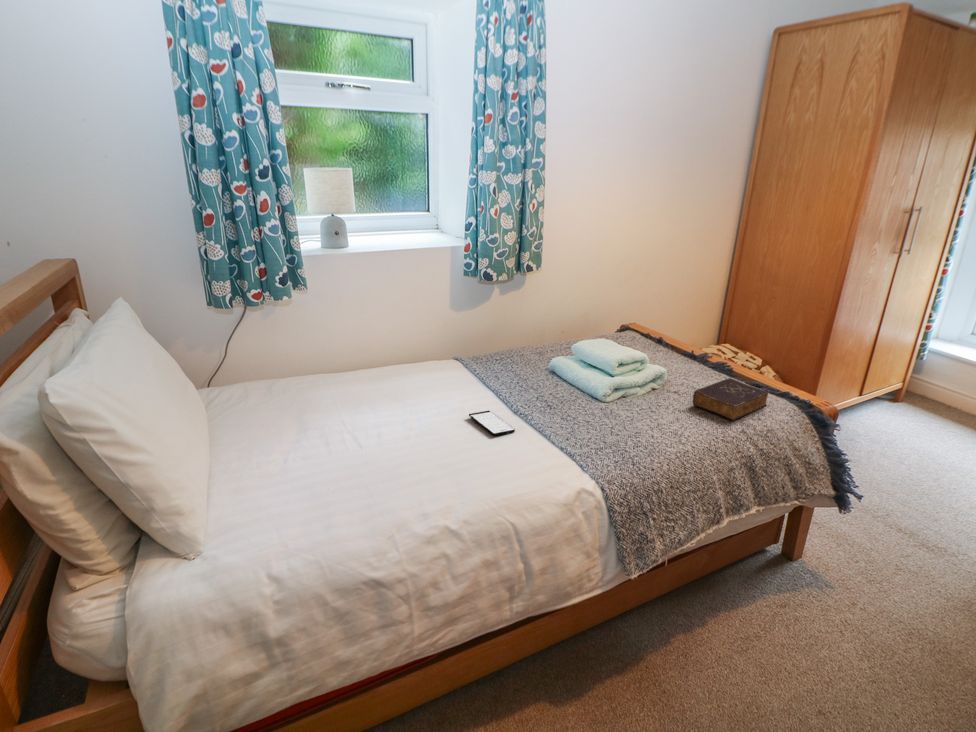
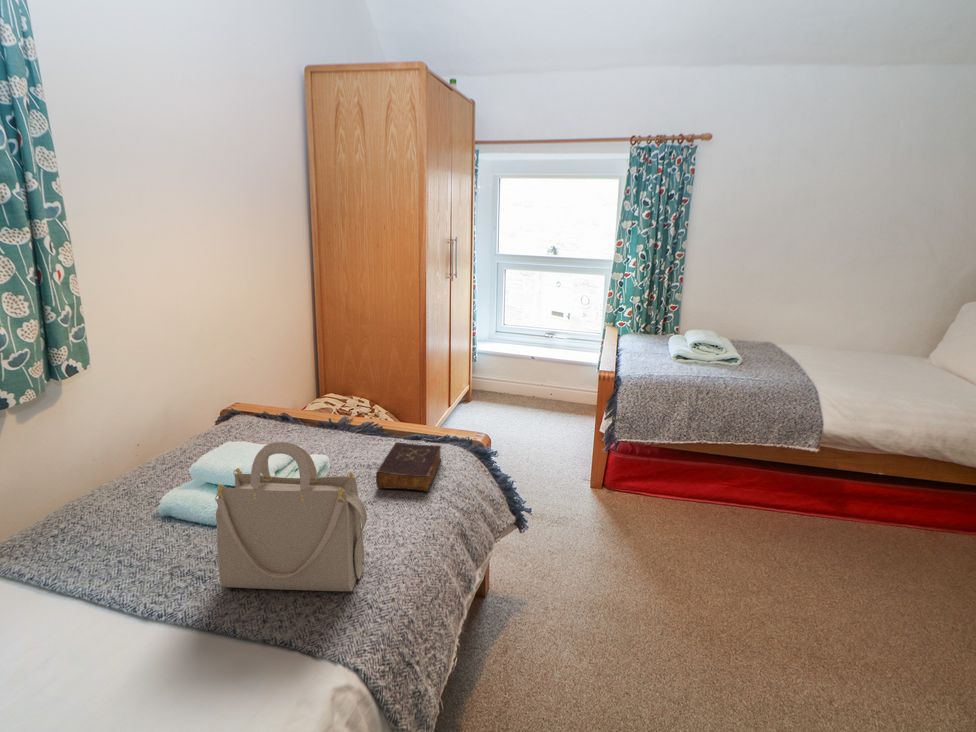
handbag: none [555,330,653,450] -> present [215,442,367,591]
smartphone: present [469,411,515,435] -> none [53,628,163,677]

